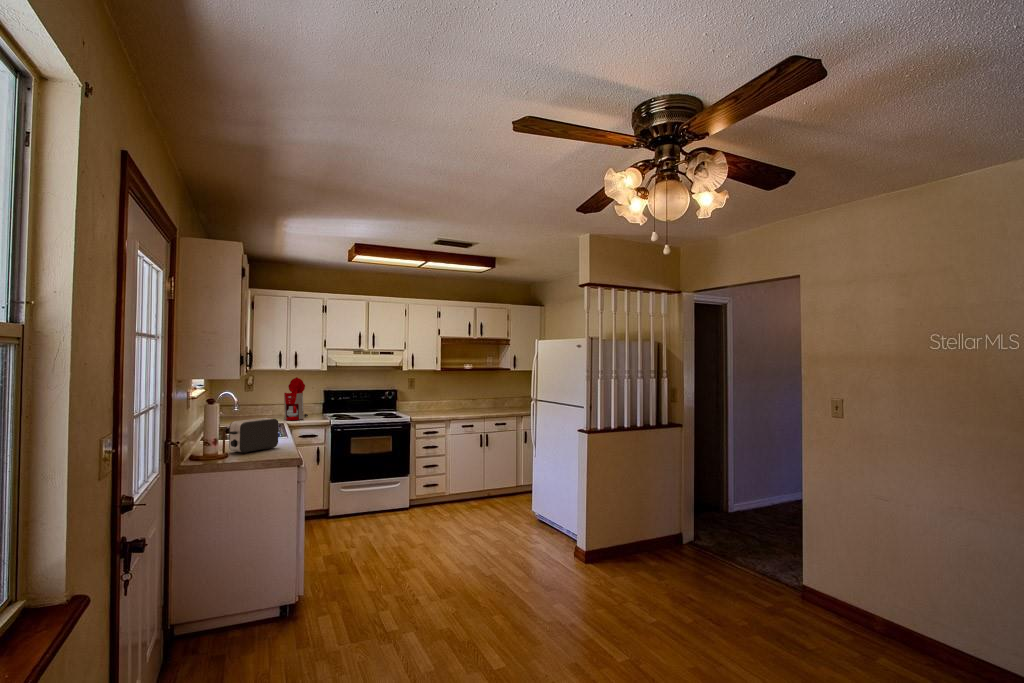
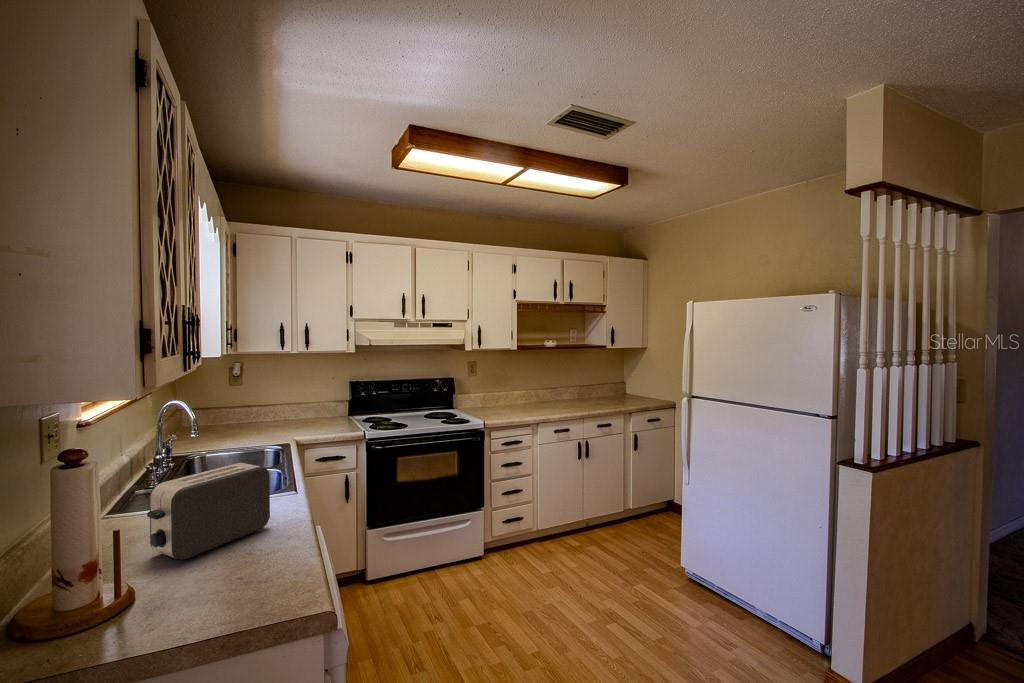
coffee maker: present [284,377,308,420] -> none [290,363,328,432]

